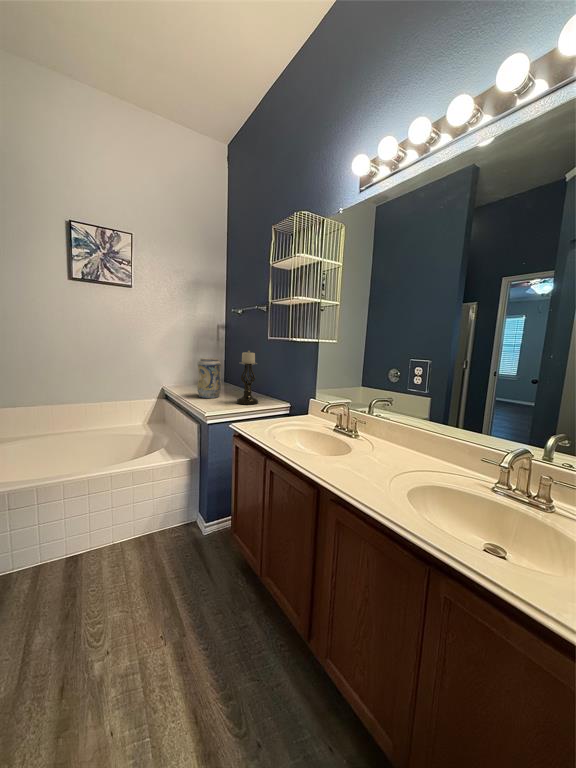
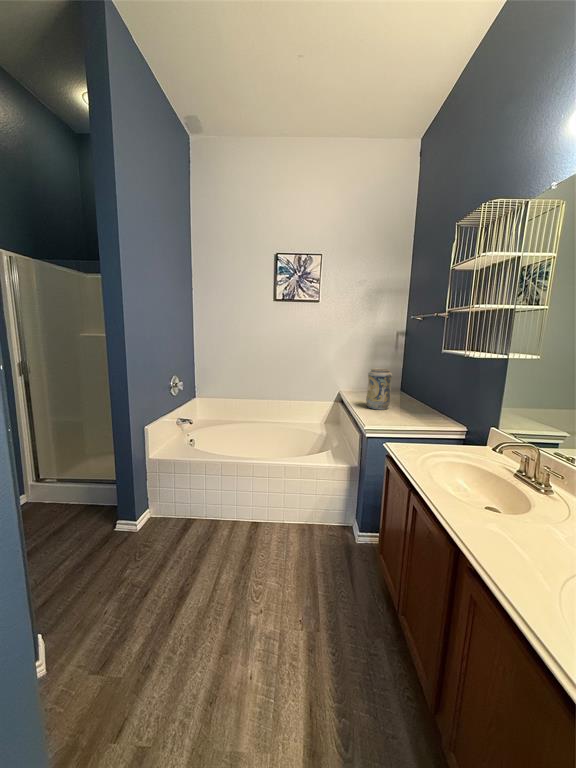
candle holder: present [236,351,258,405] -> none [402,364,430,423]

